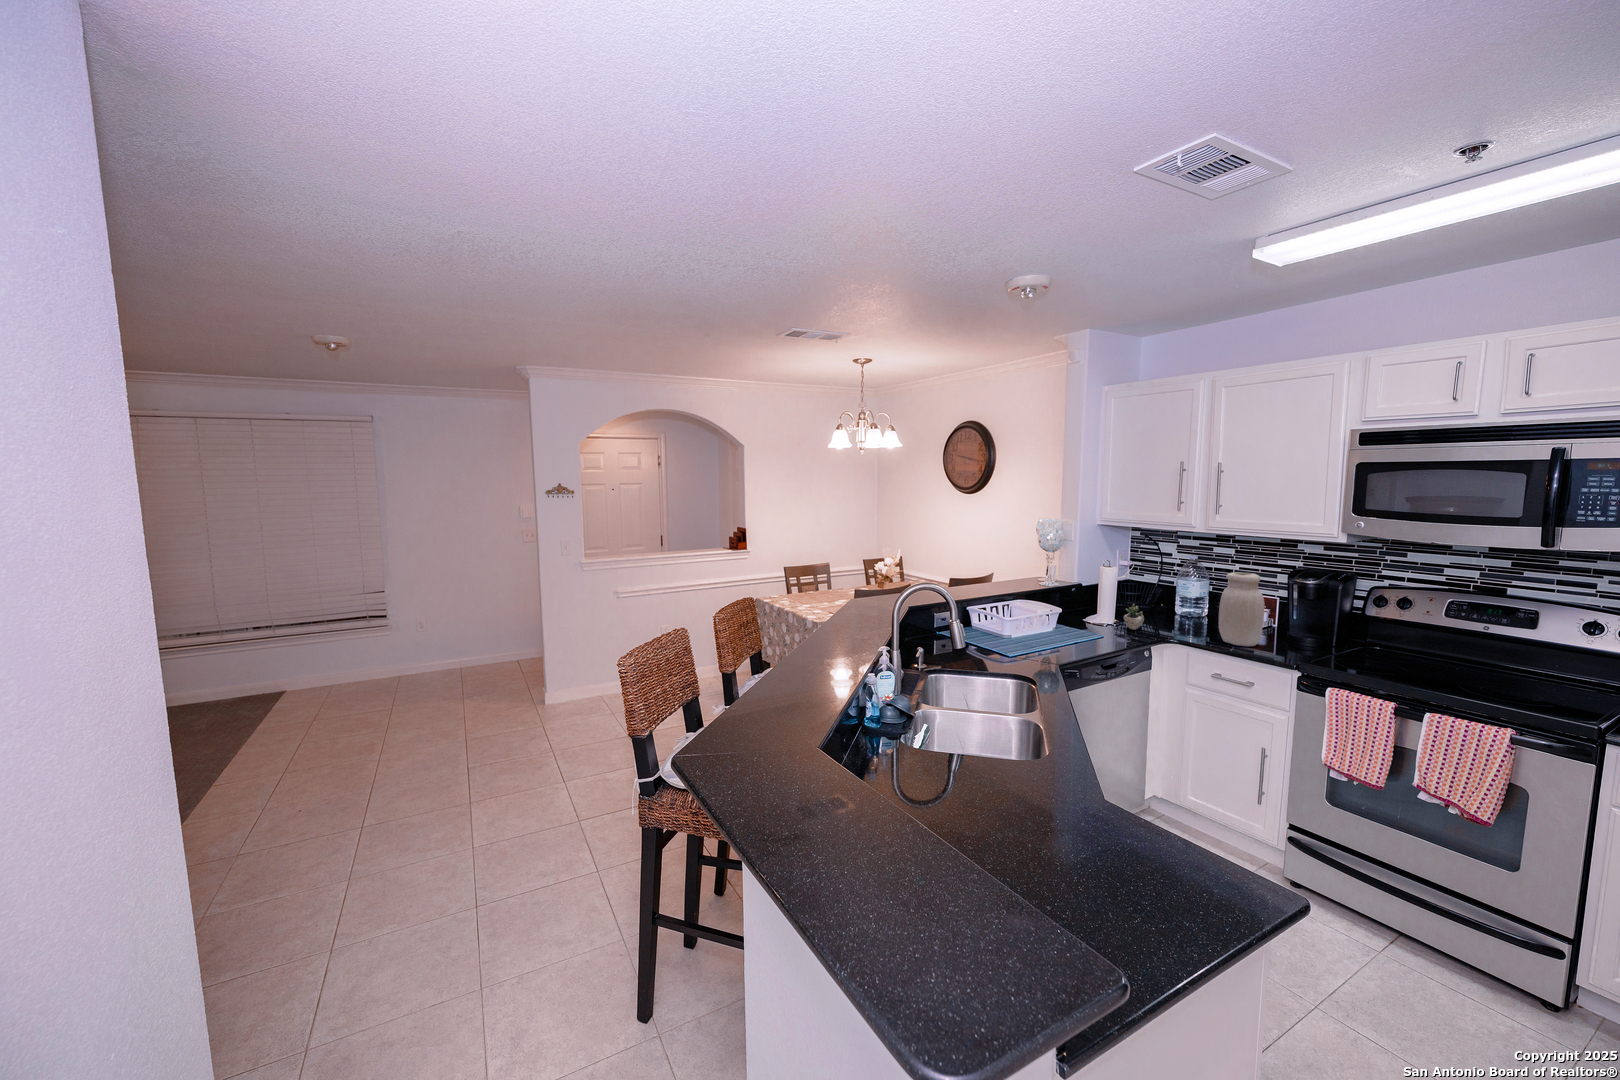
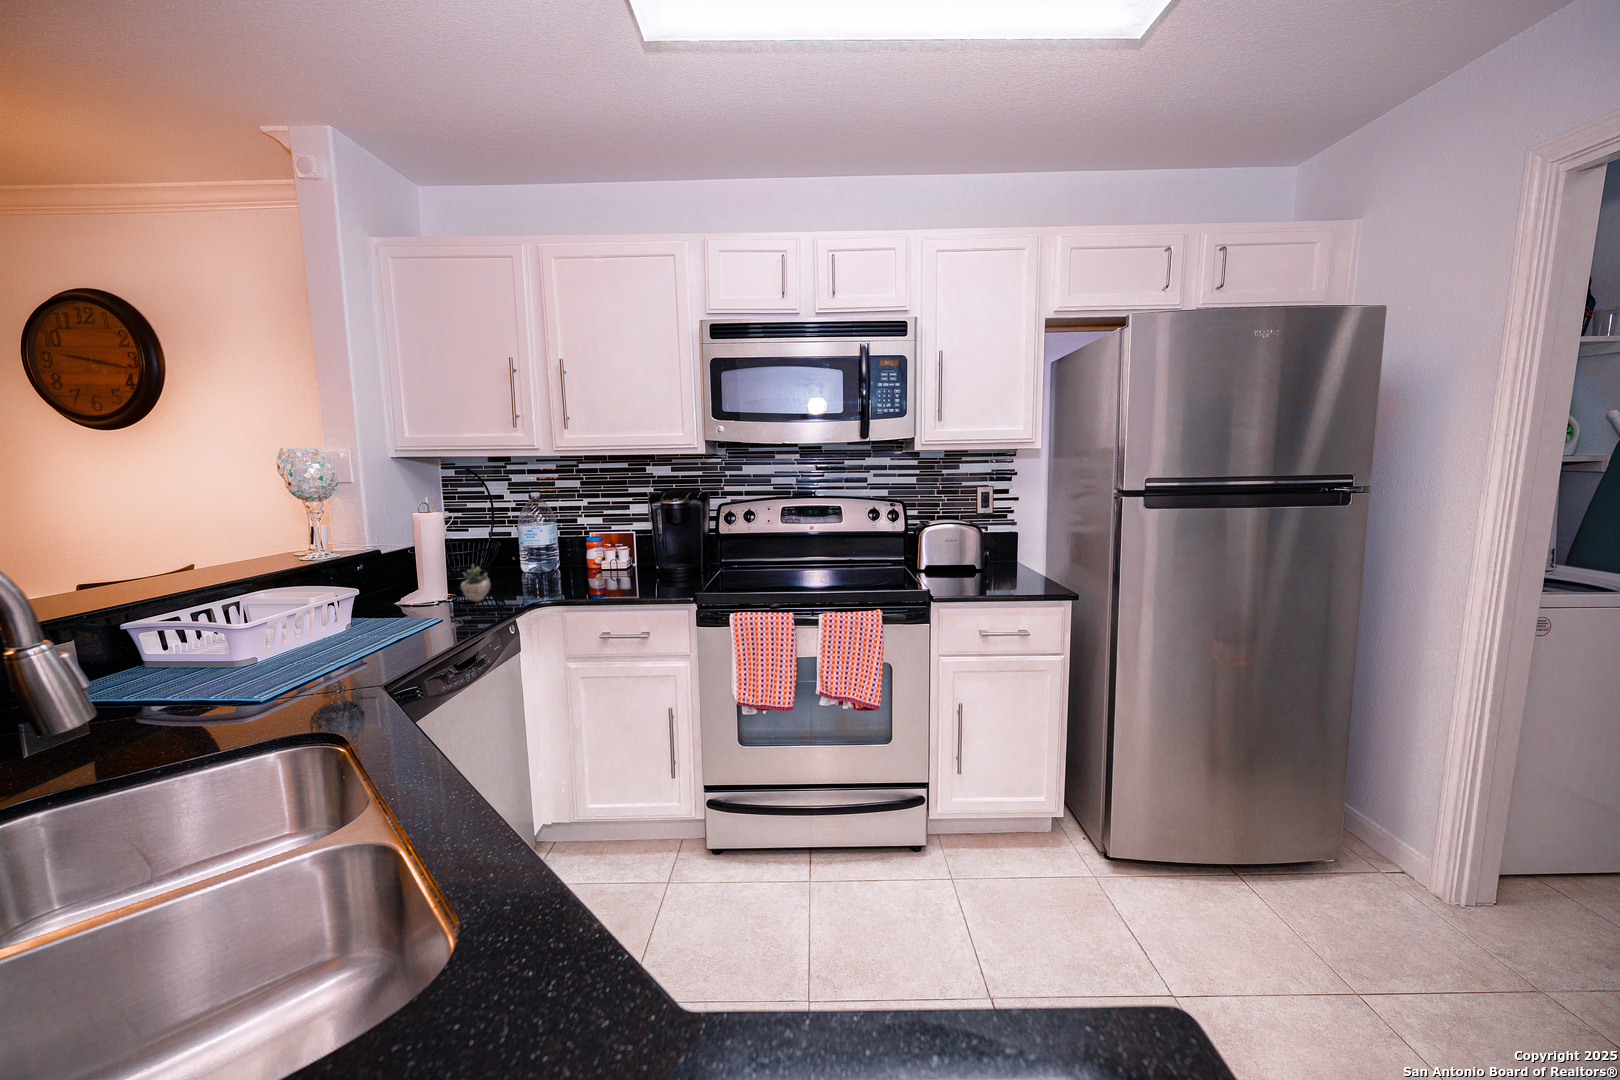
jar: present [1219,572,1265,646] -> none [588,500,637,591]

